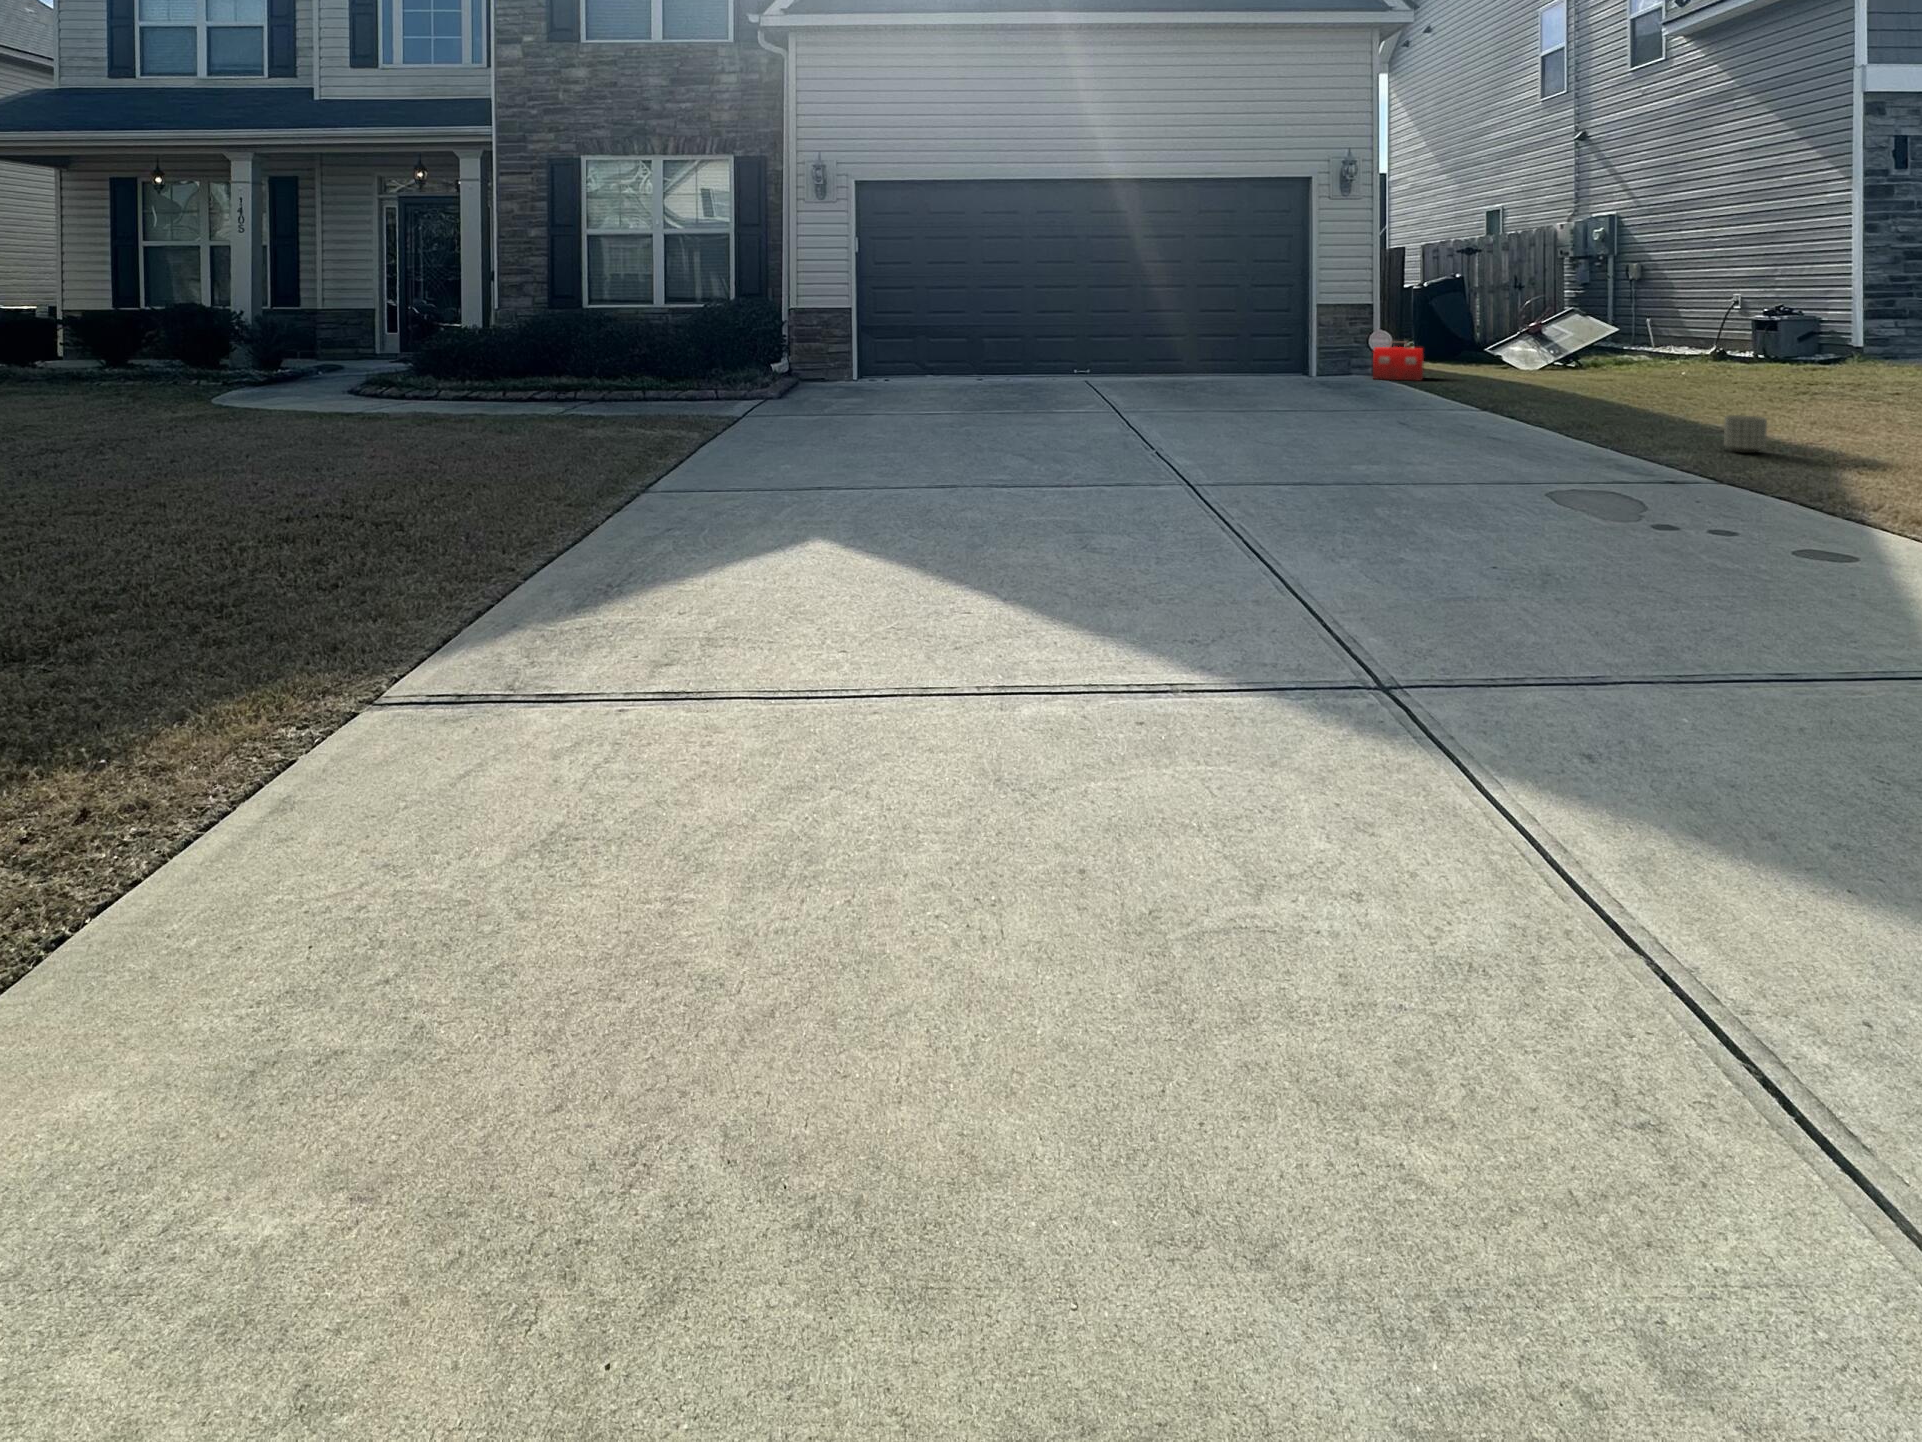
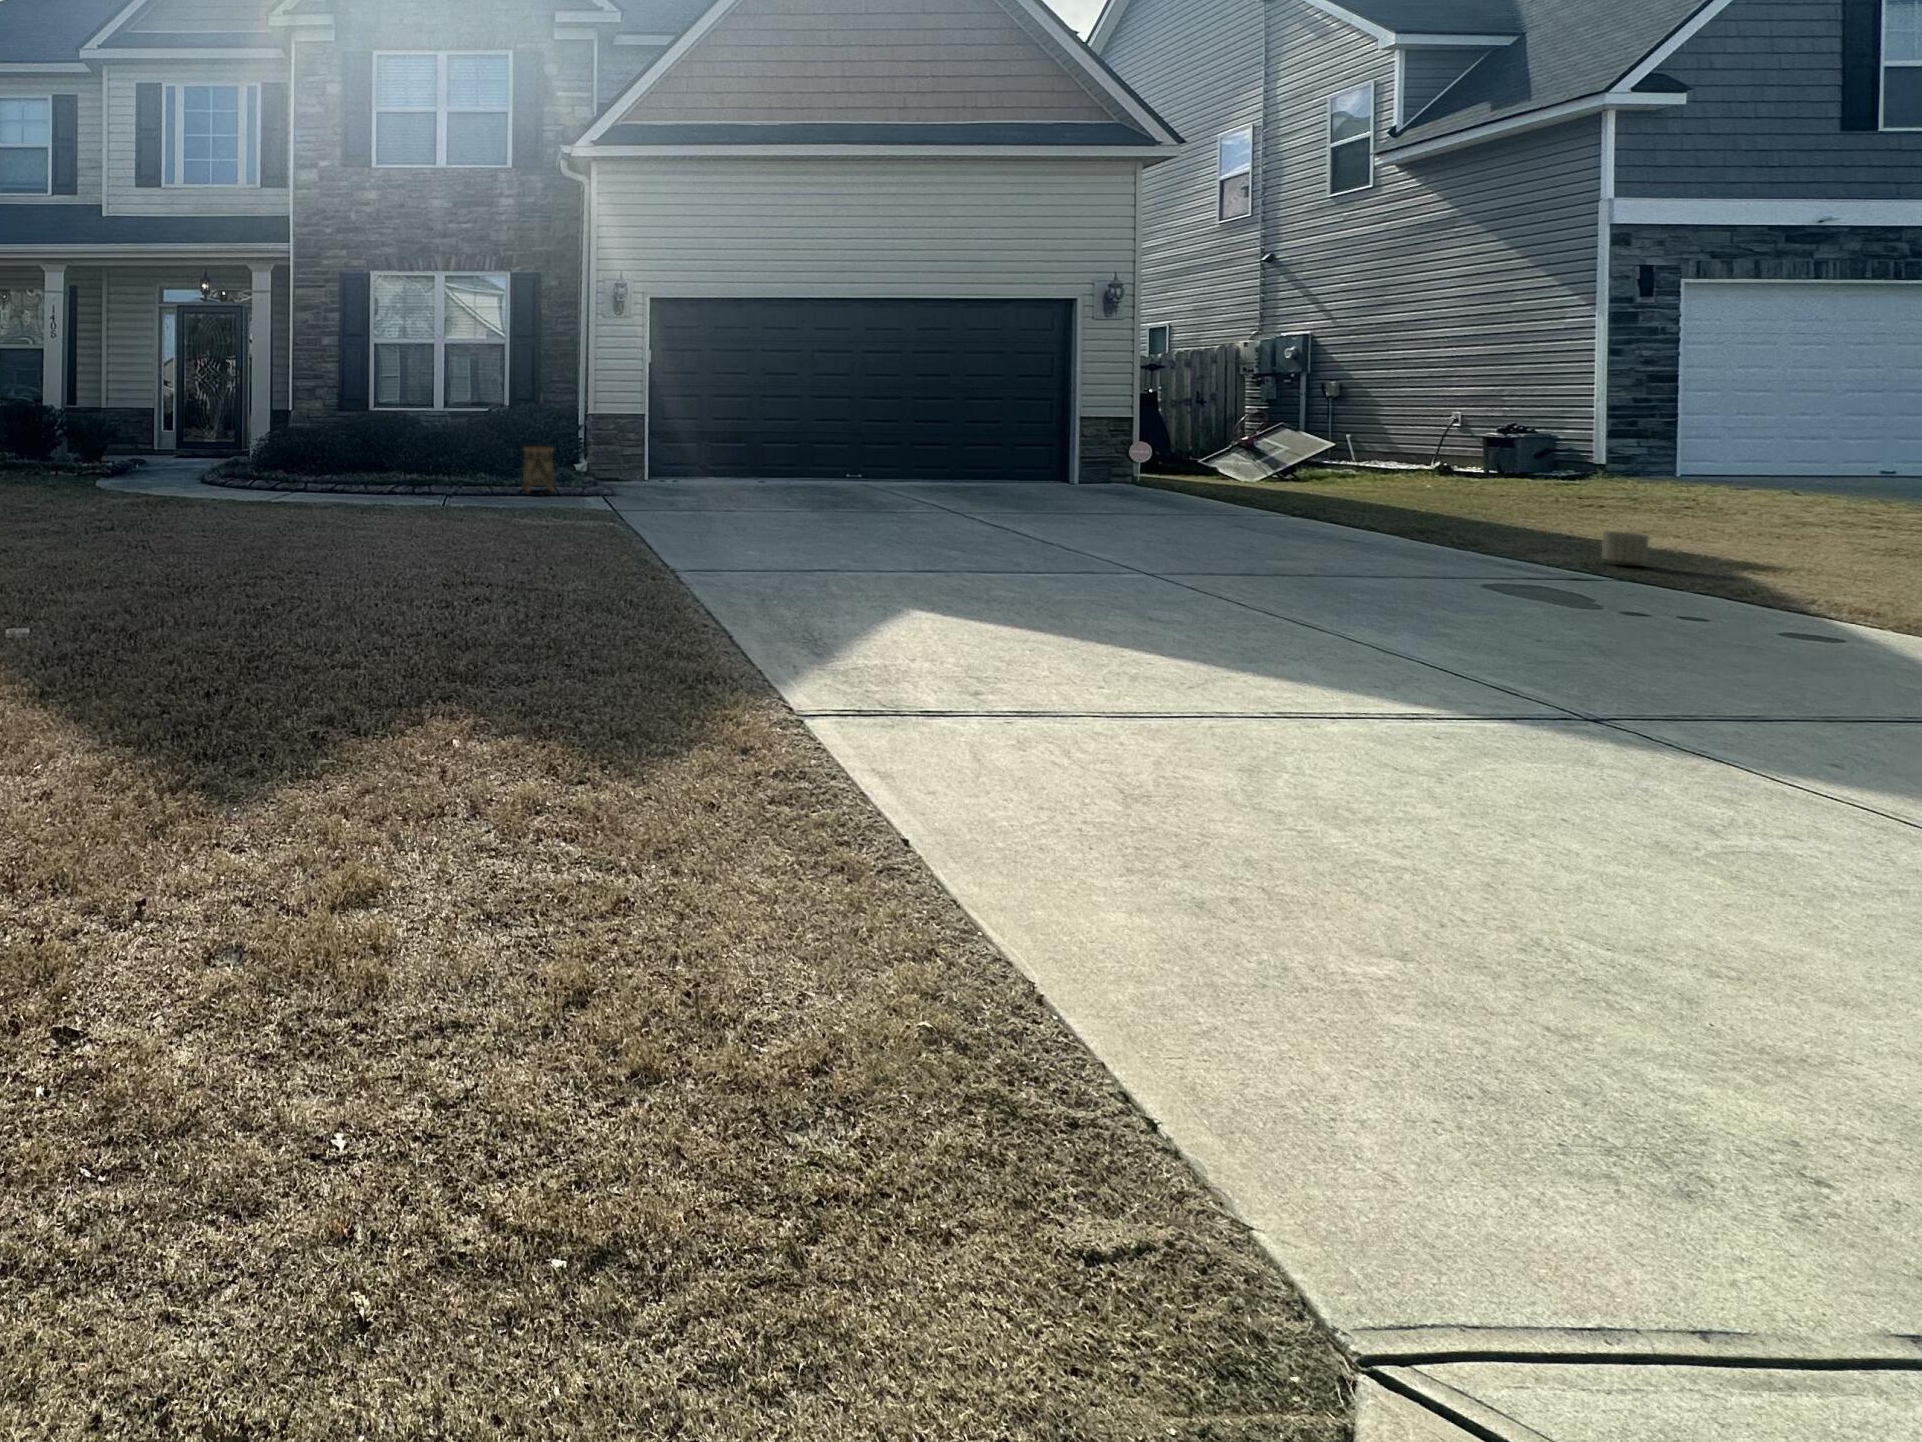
toolbox: present [1373,341,1424,381] -> none [1136,454,1189,492]
basket: none [704,342,738,393] -> present [523,446,554,491]

